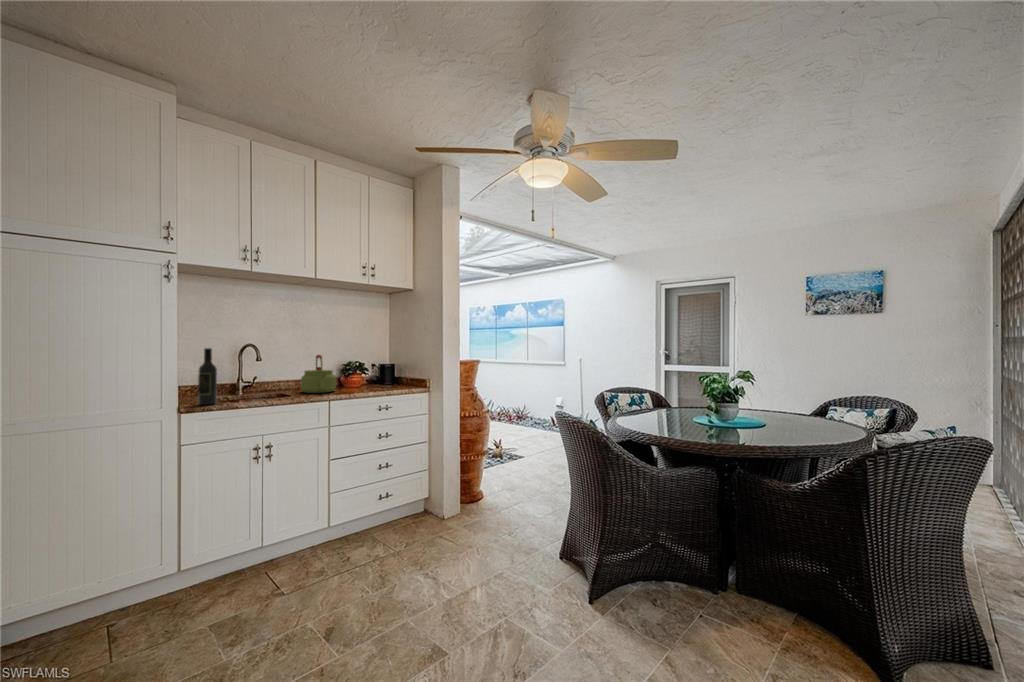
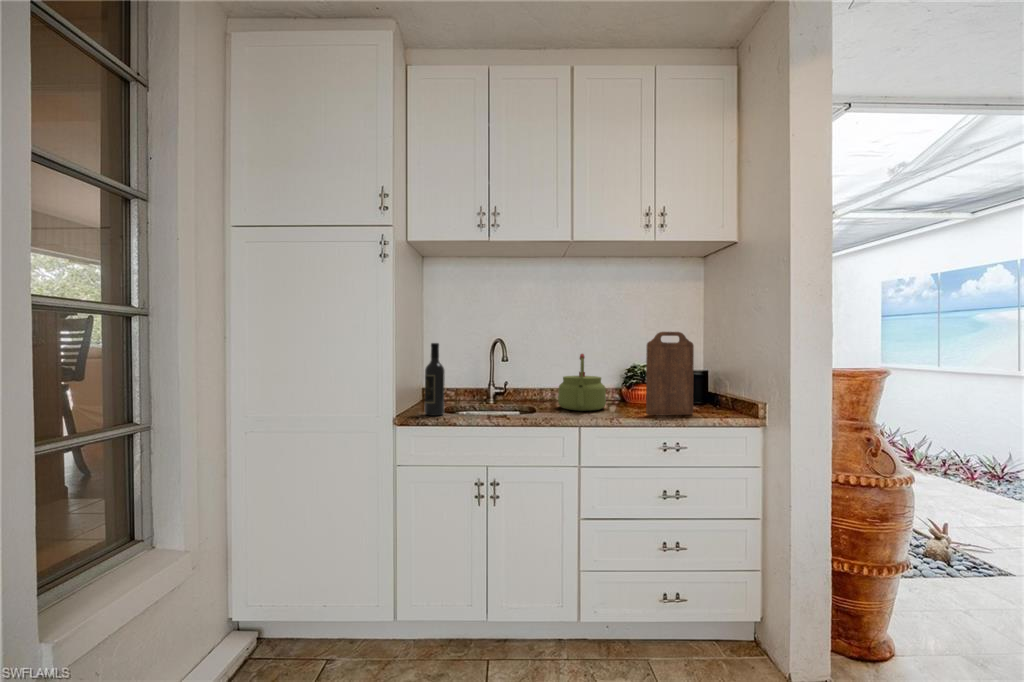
cutting board: none [365,340,391,391] -> present [646,332,694,415]

